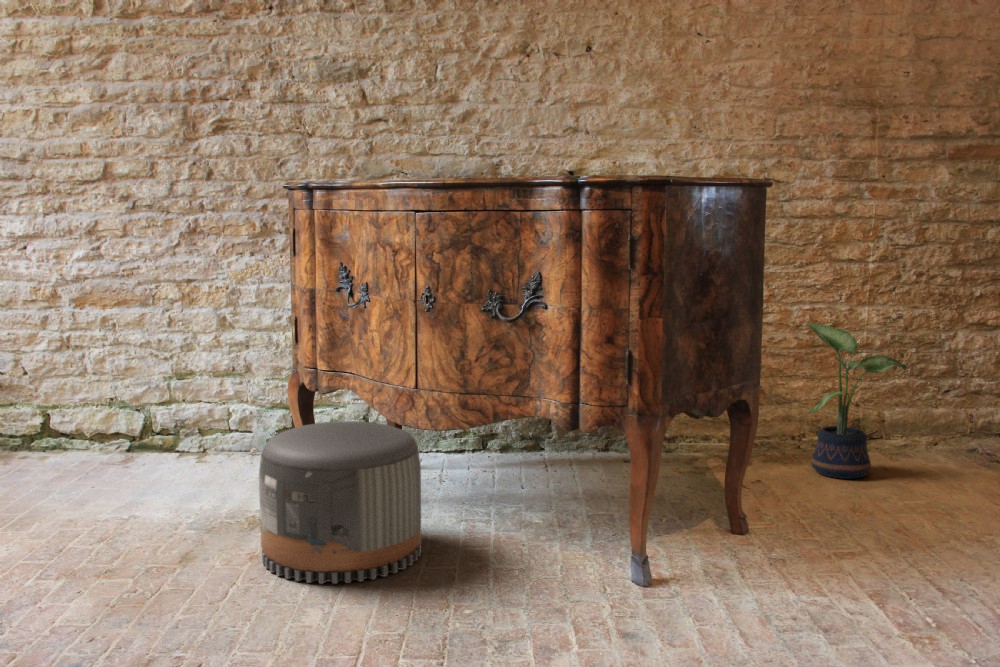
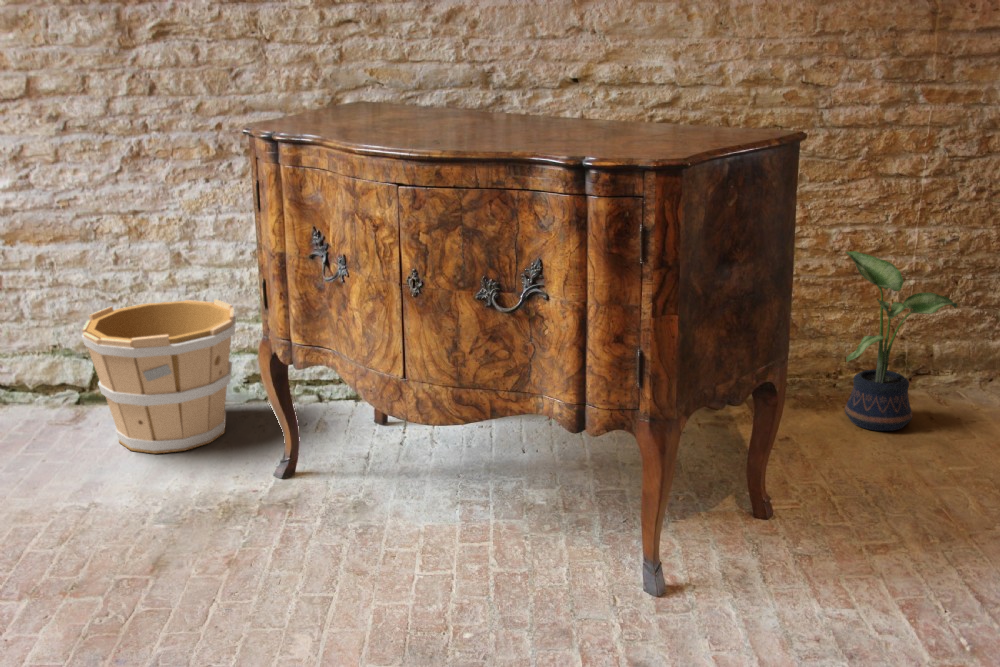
wooden bucket: none [134,355,271,484] -> present [82,299,236,453]
pouf: present [259,421,422,584] -> none [233,408,415,600]

